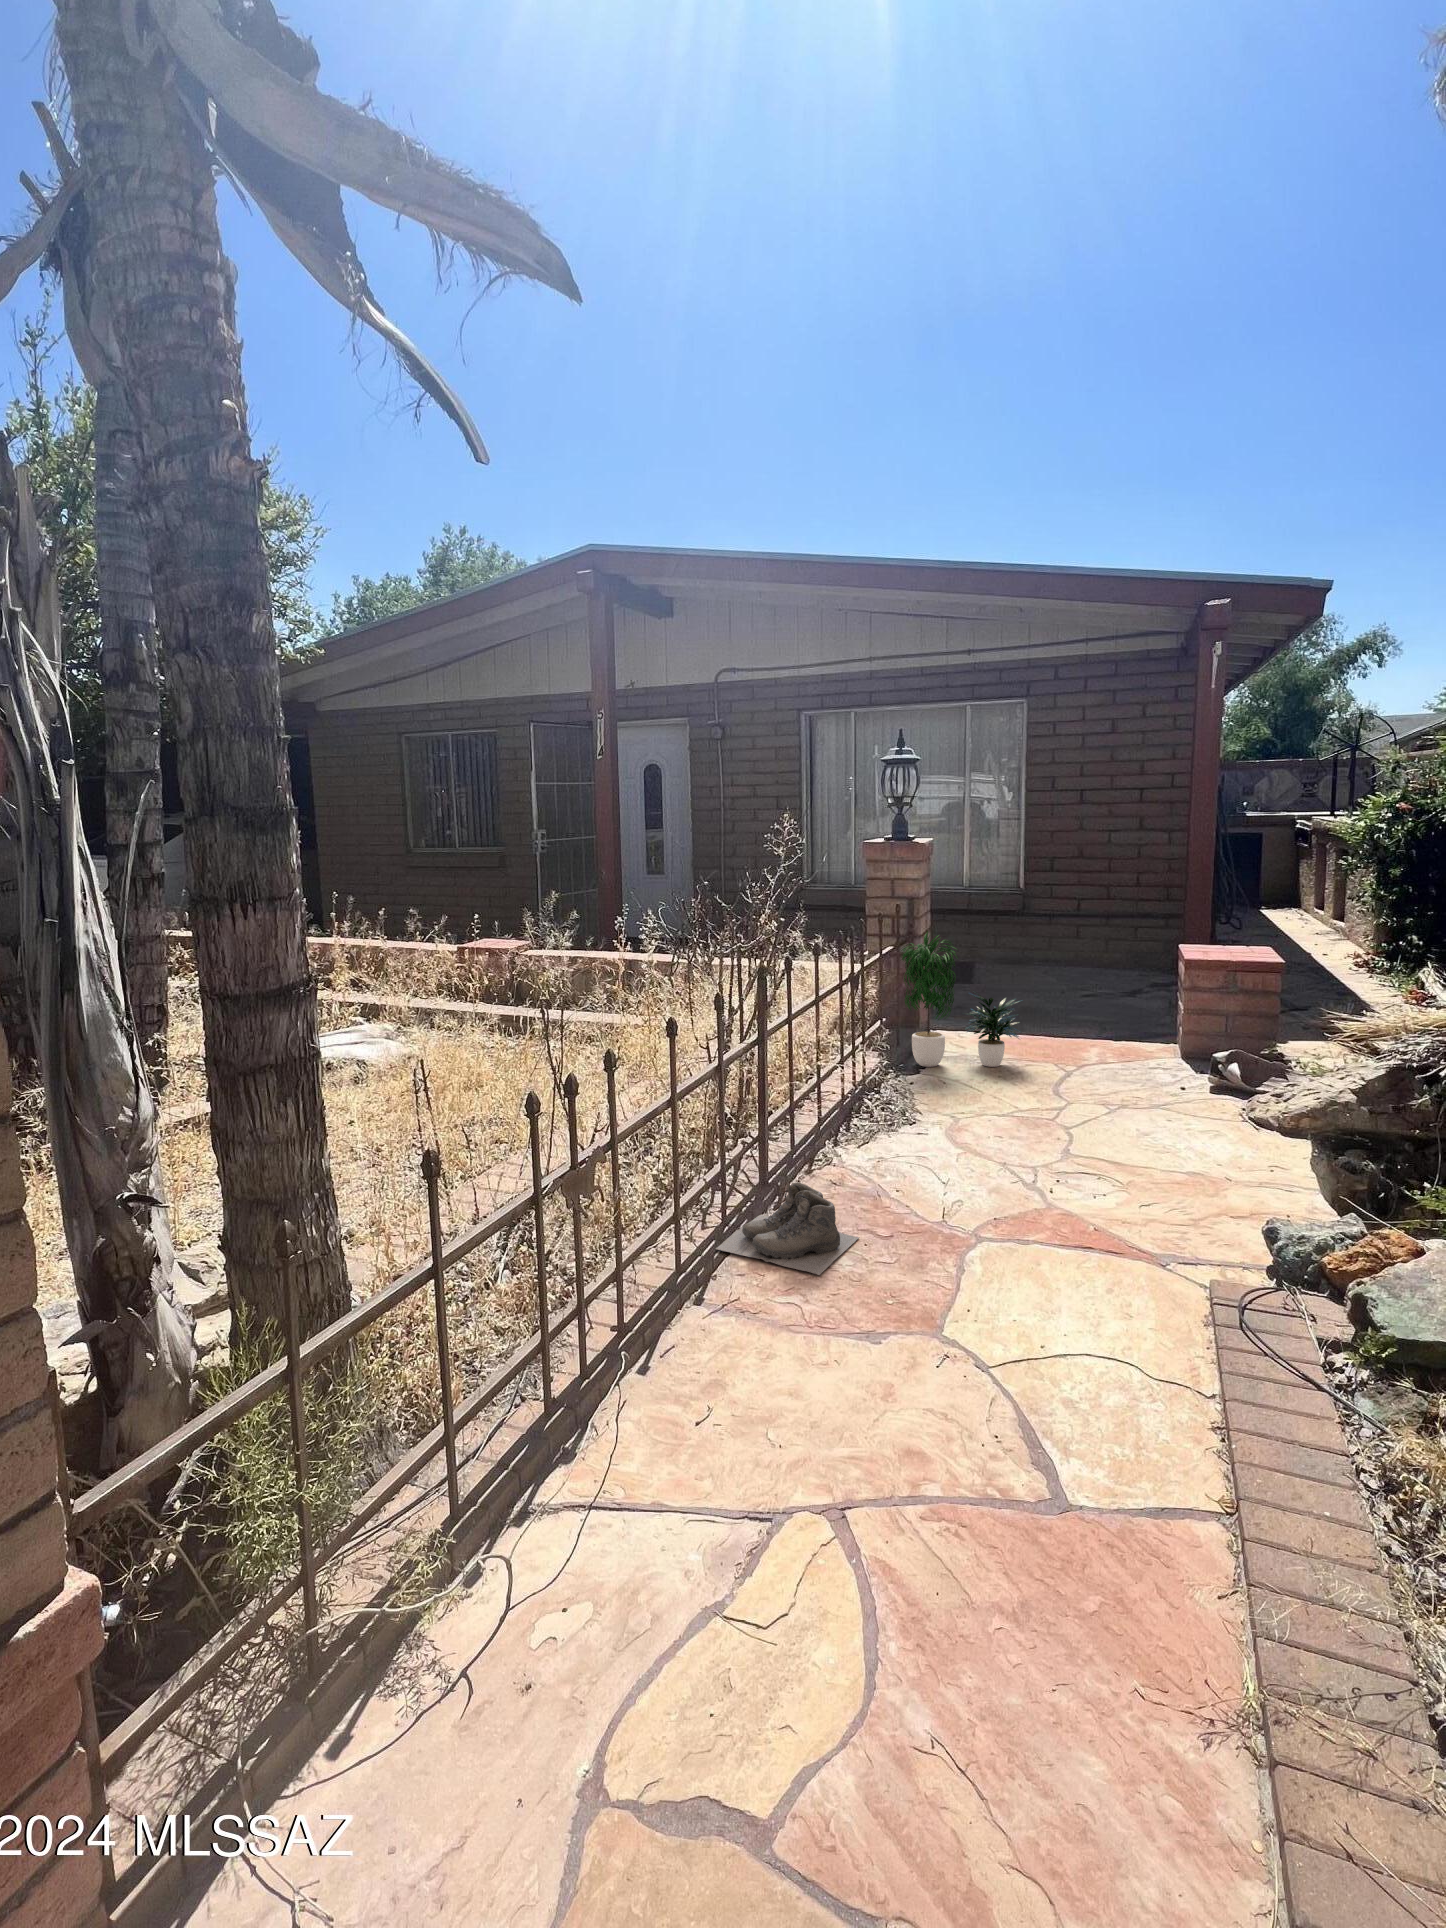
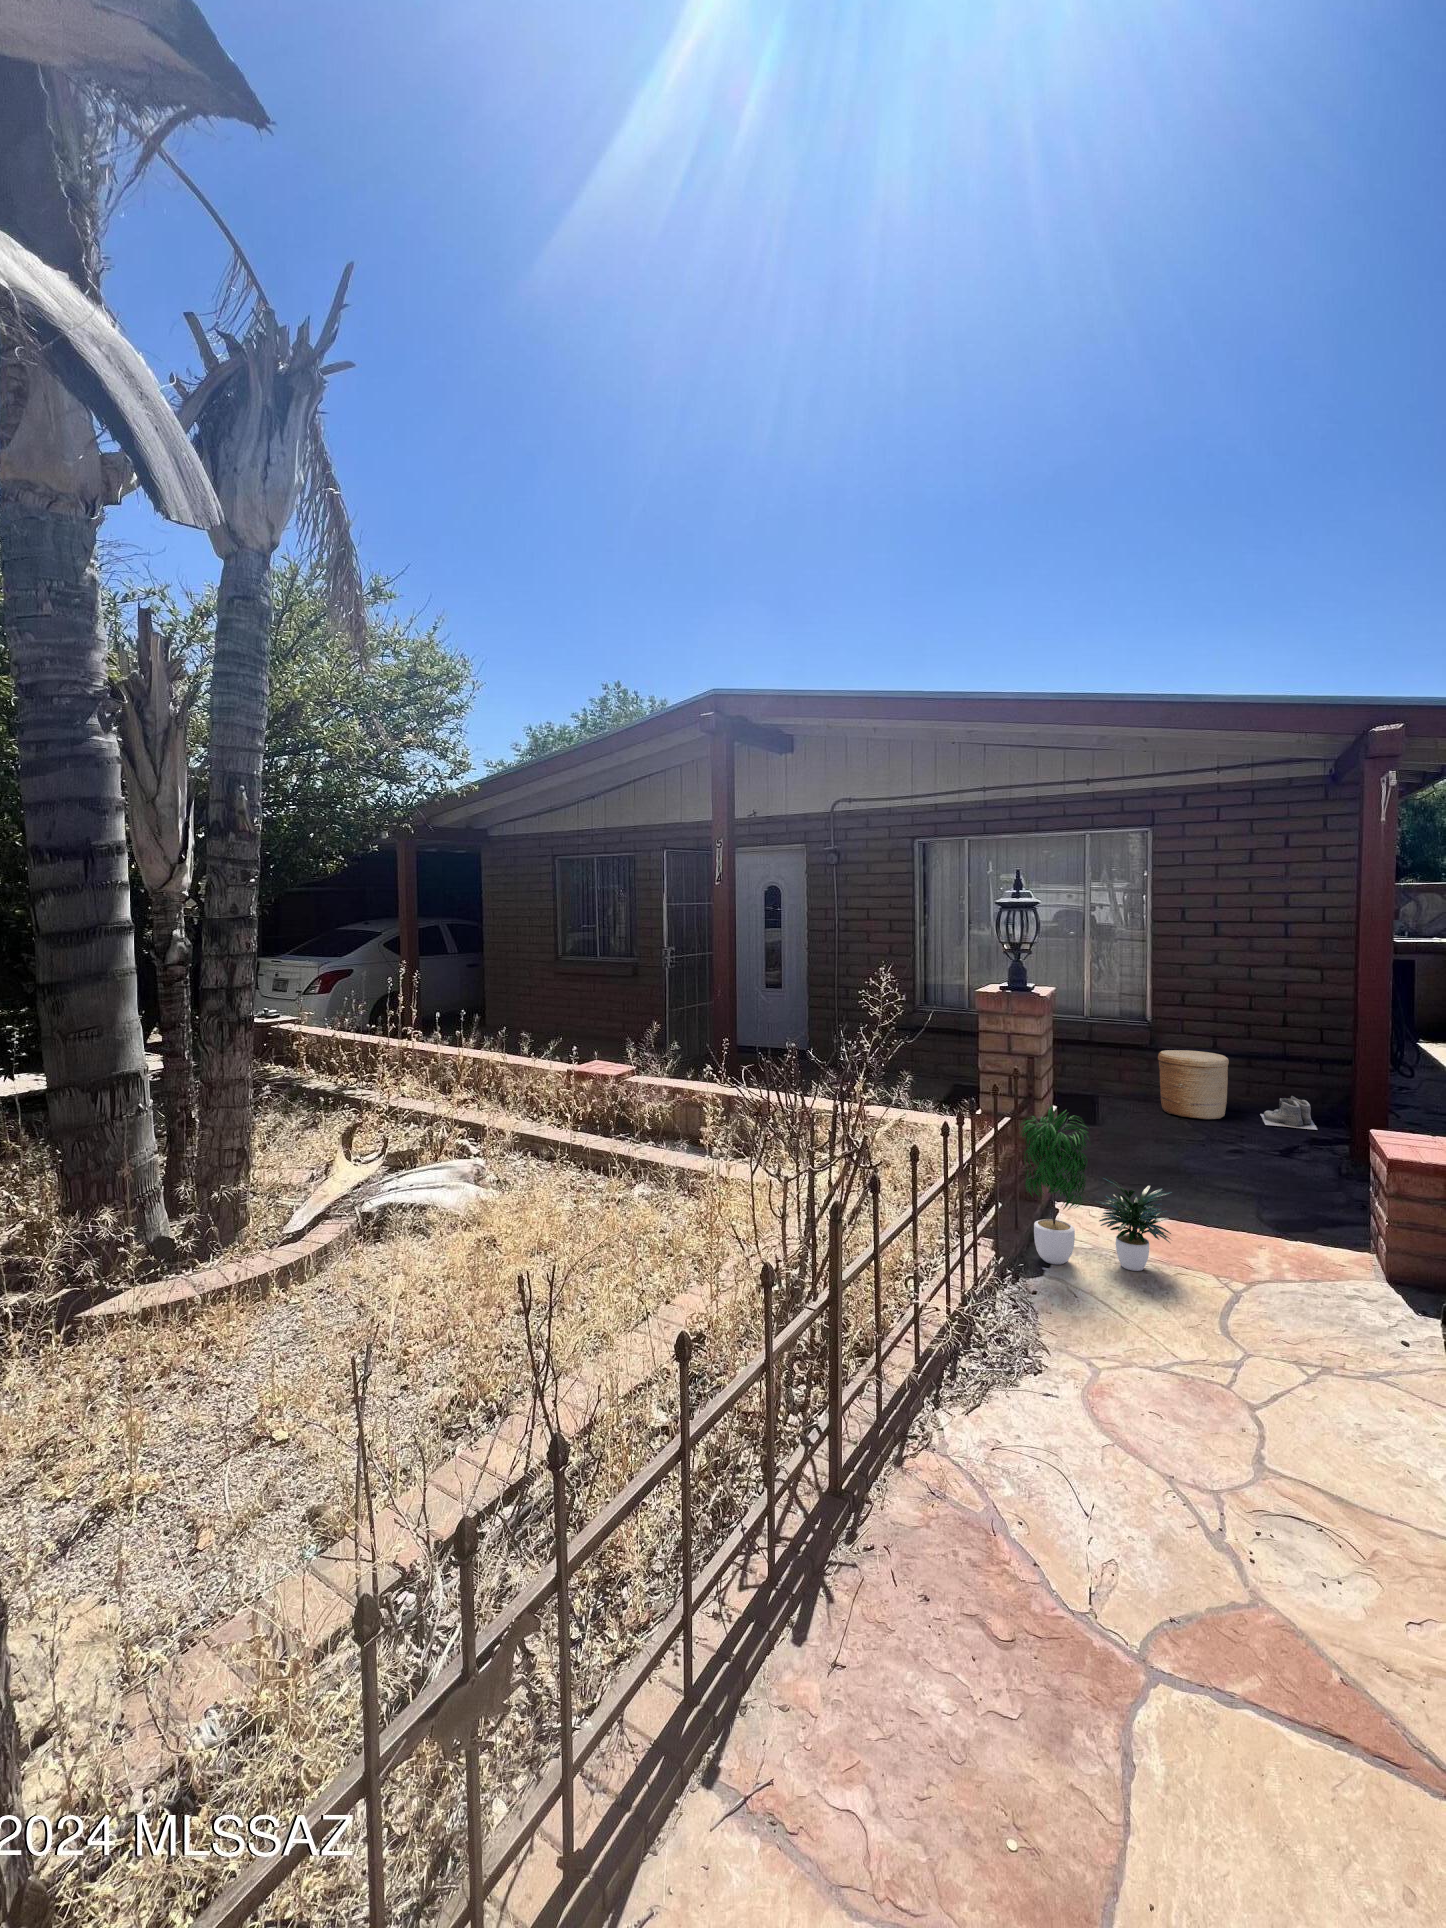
woven basket: none [1025,912,1086,972] -> present [1158,1050,1229,1119]
boots: present [716,1182,859,1275] -> present [1260,1096,1317,1130]

